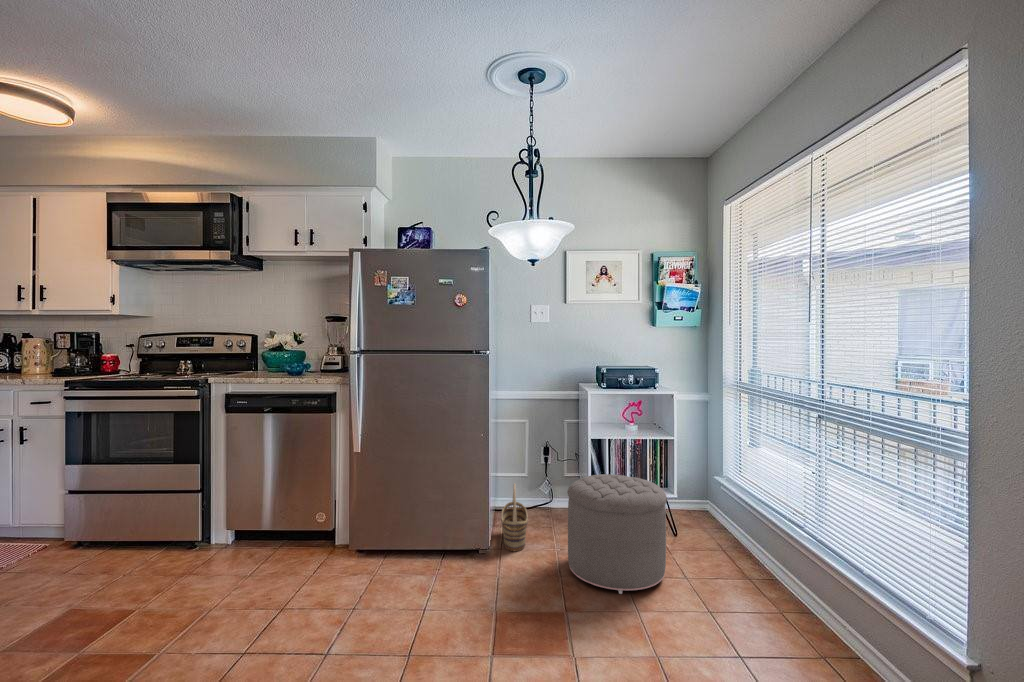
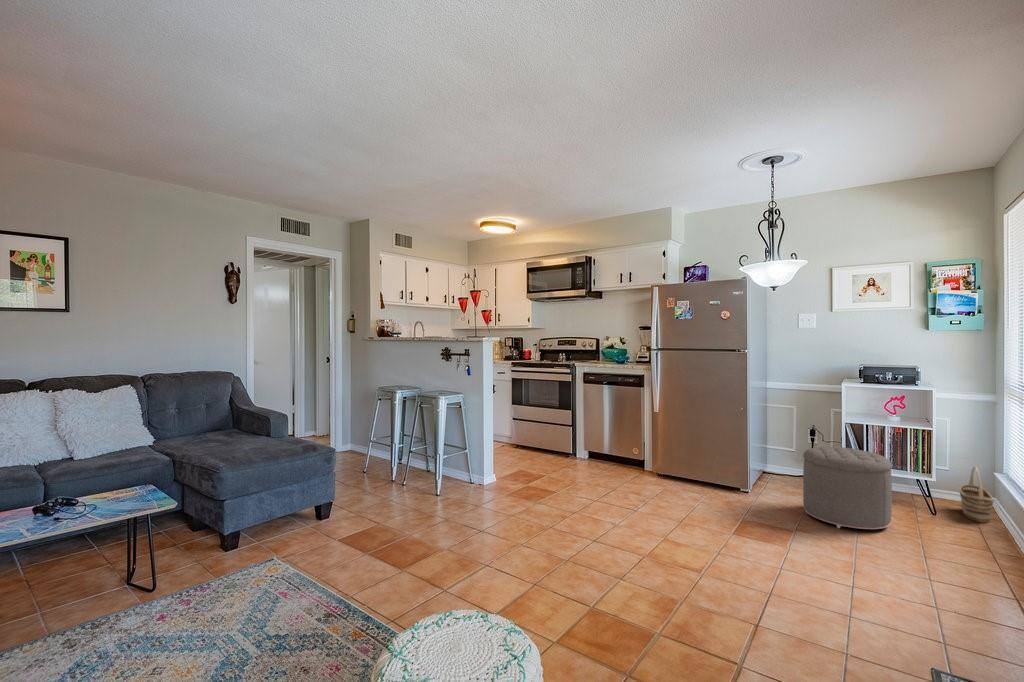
basket: present [502,484,528,552] -> present [960,467,993,523]

